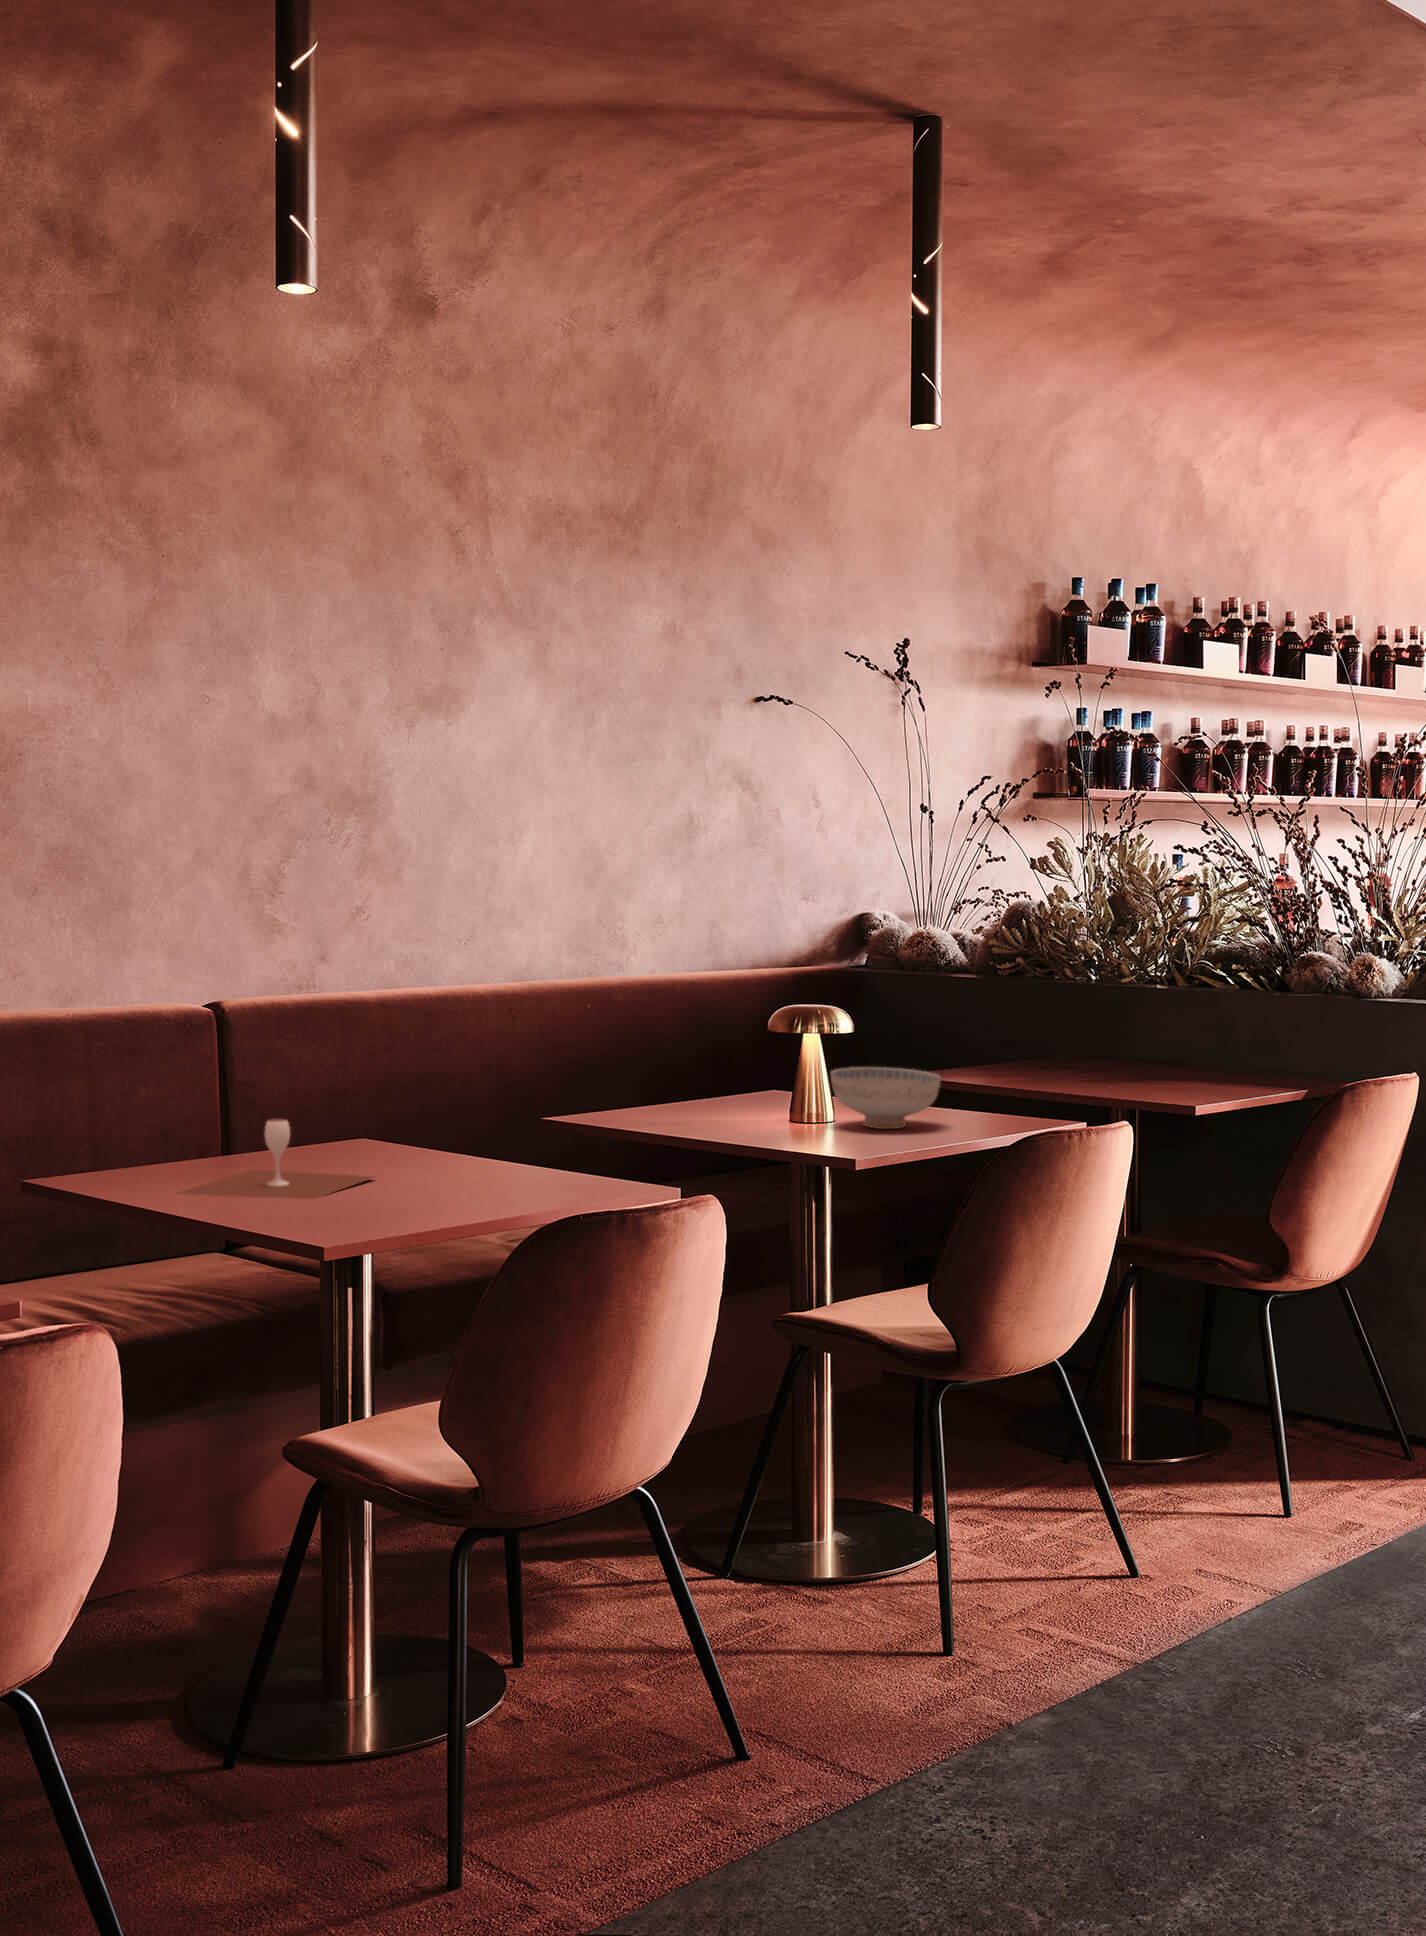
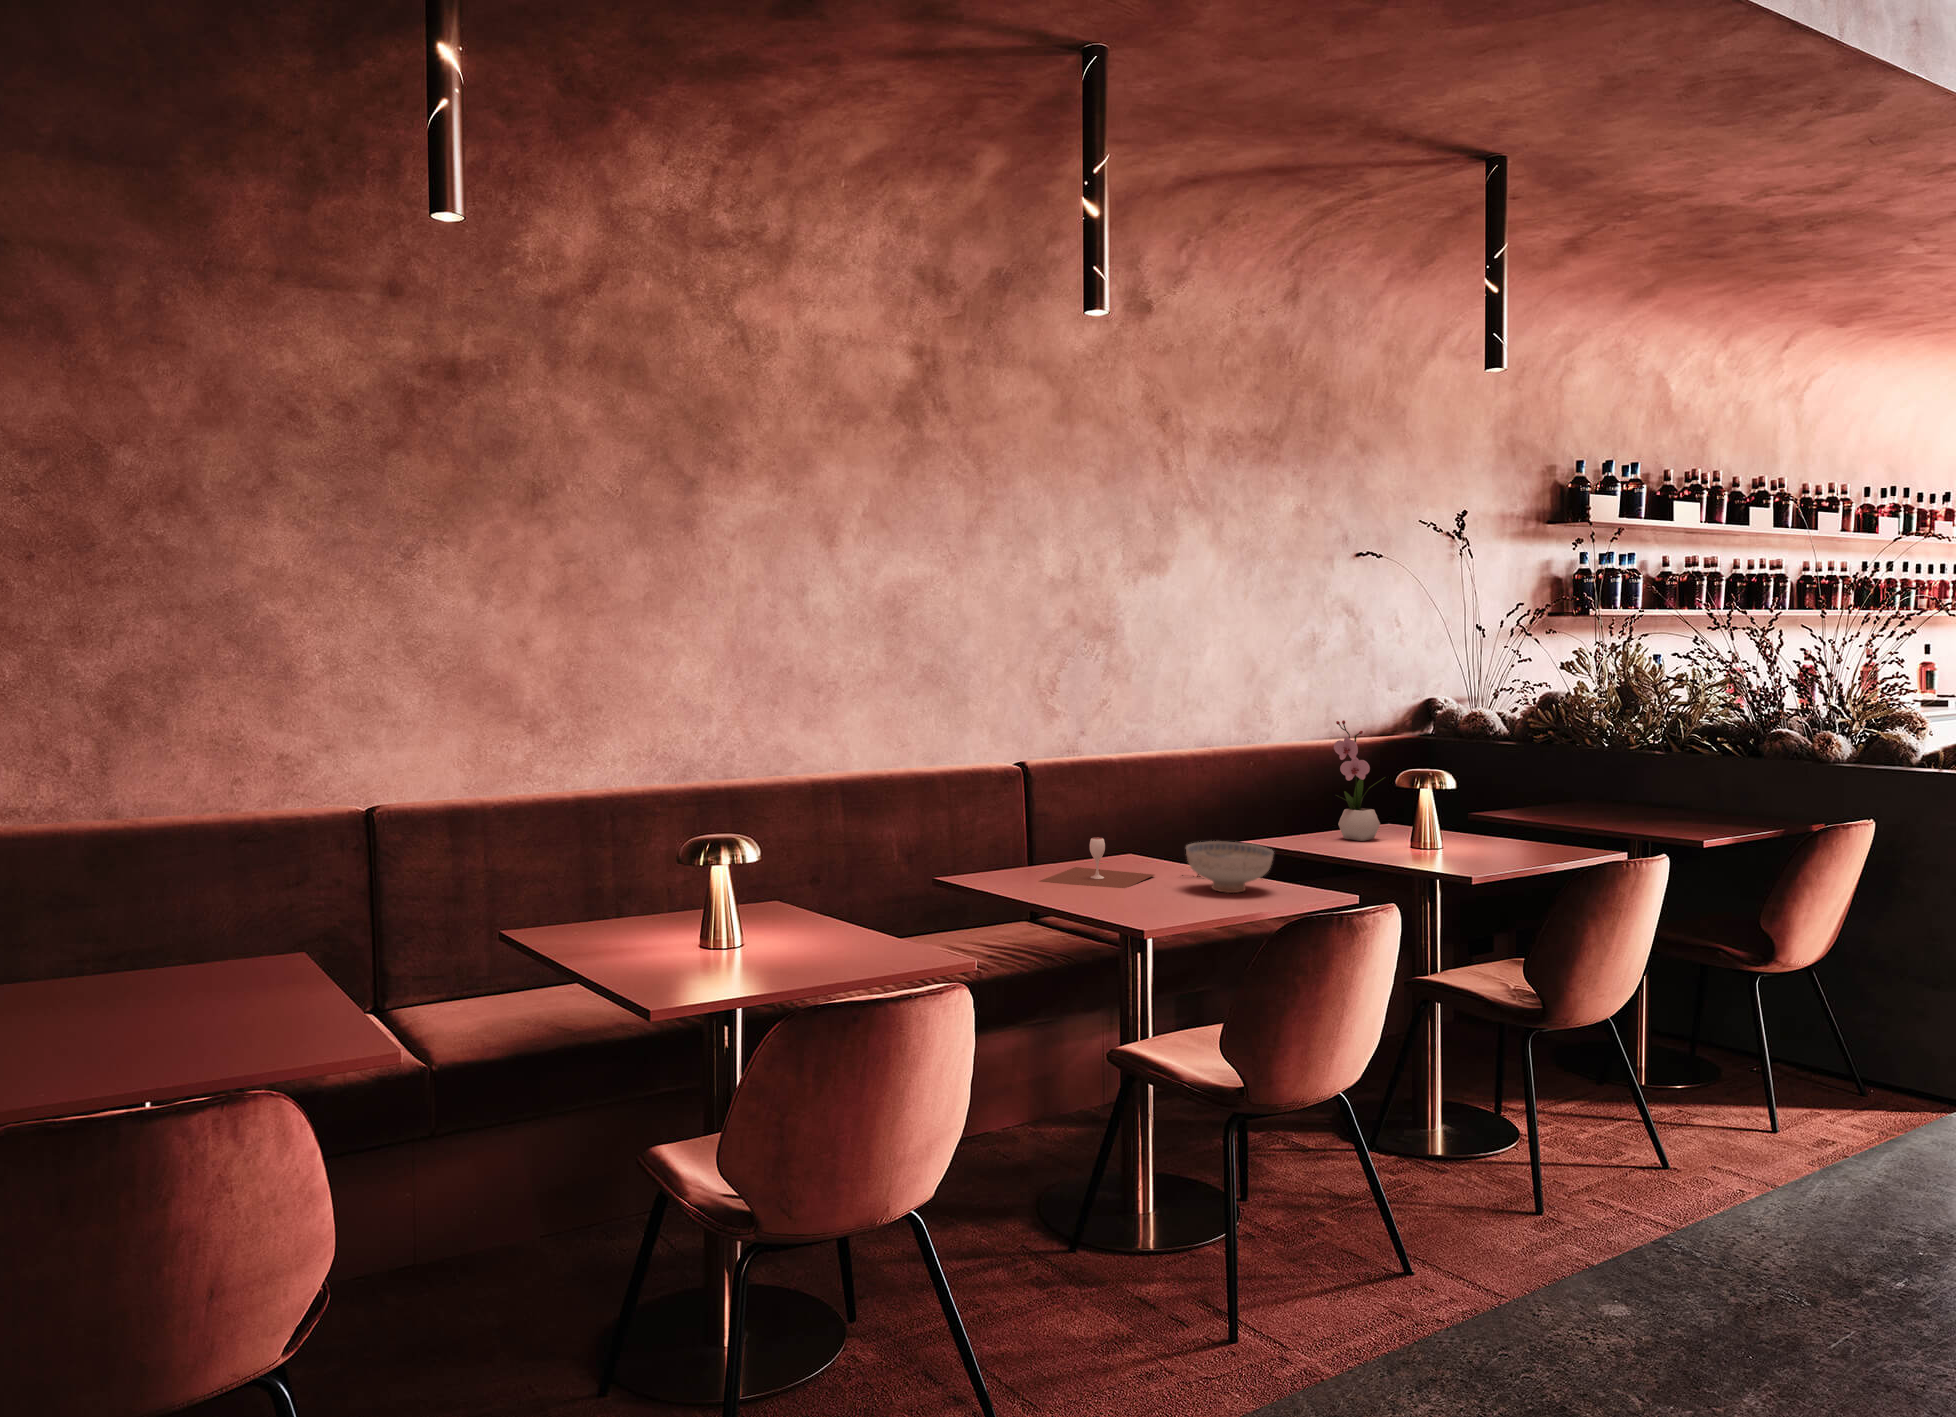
flower arrangement: none [681,935,759,1118] -> present [1334,720,1385,841]
ceramic bowl: present [831,1067,941,1129] -> present [1186,841,1274,893]

